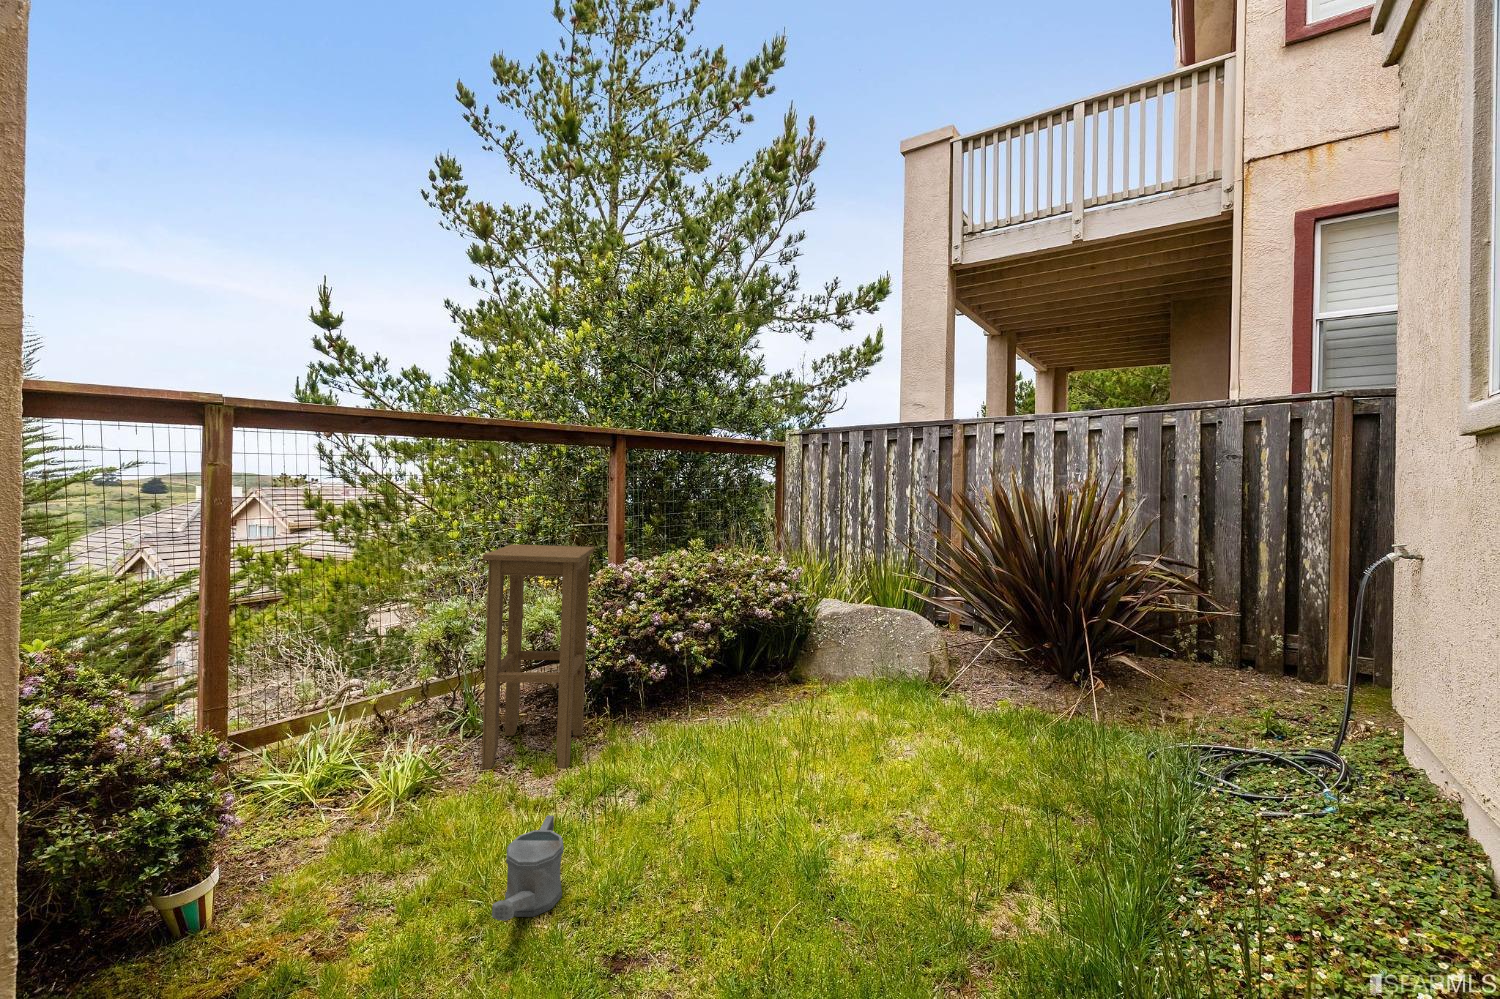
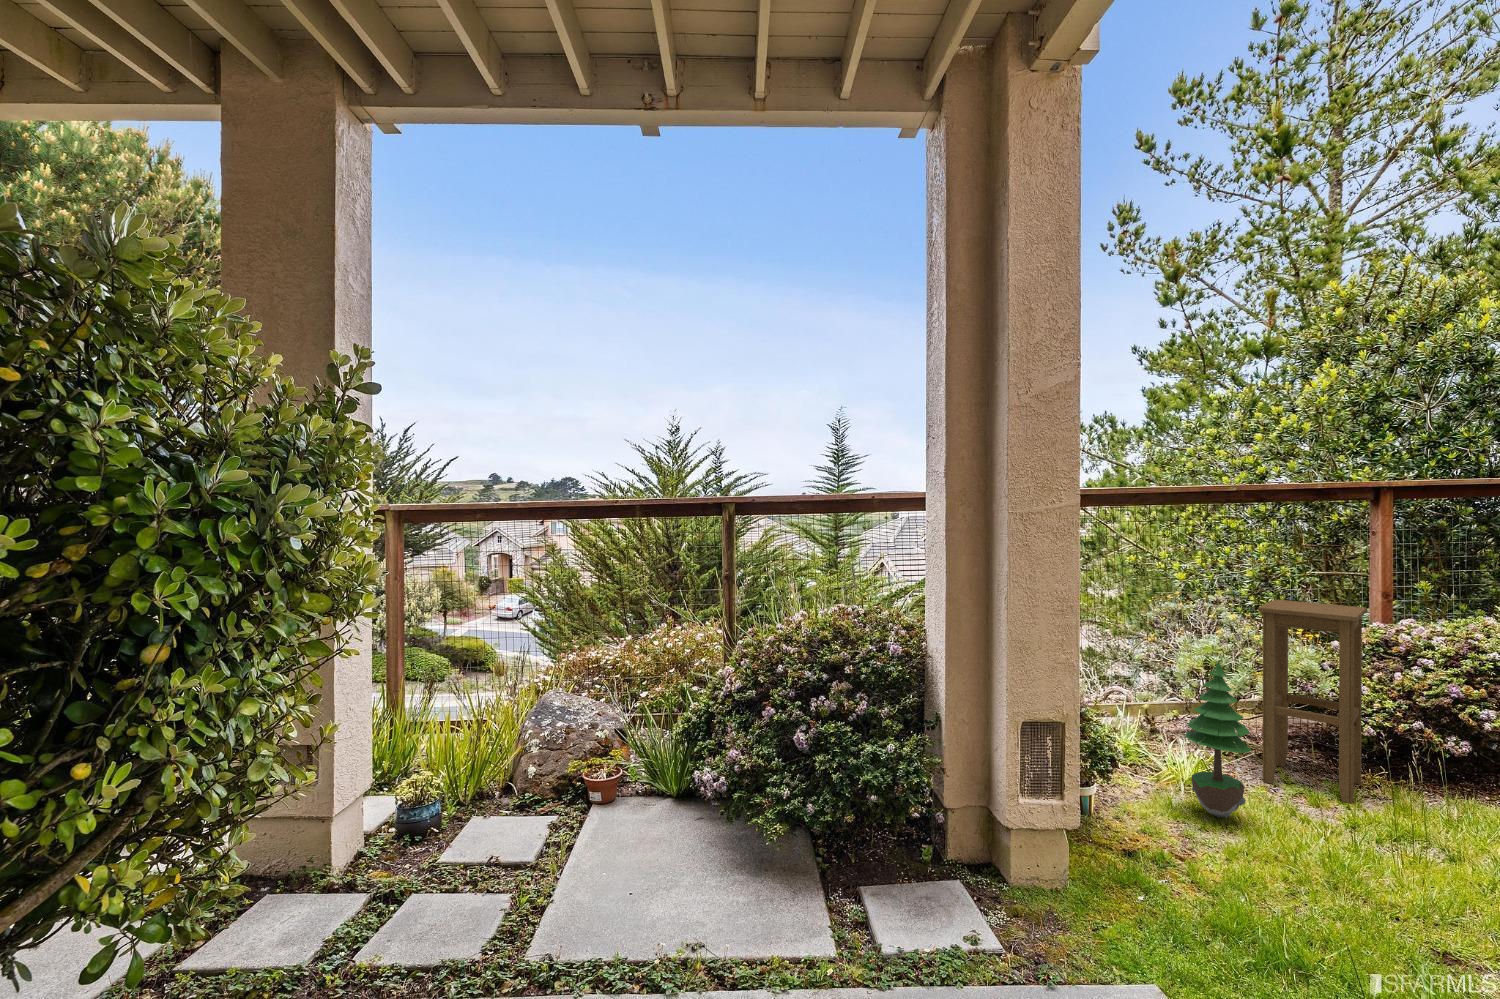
potted tree: none [338,638,438,872] -> present [1185,661,1252,818]
watering can: present [492,815,564,921] -> none [1321,816,1374,879]

